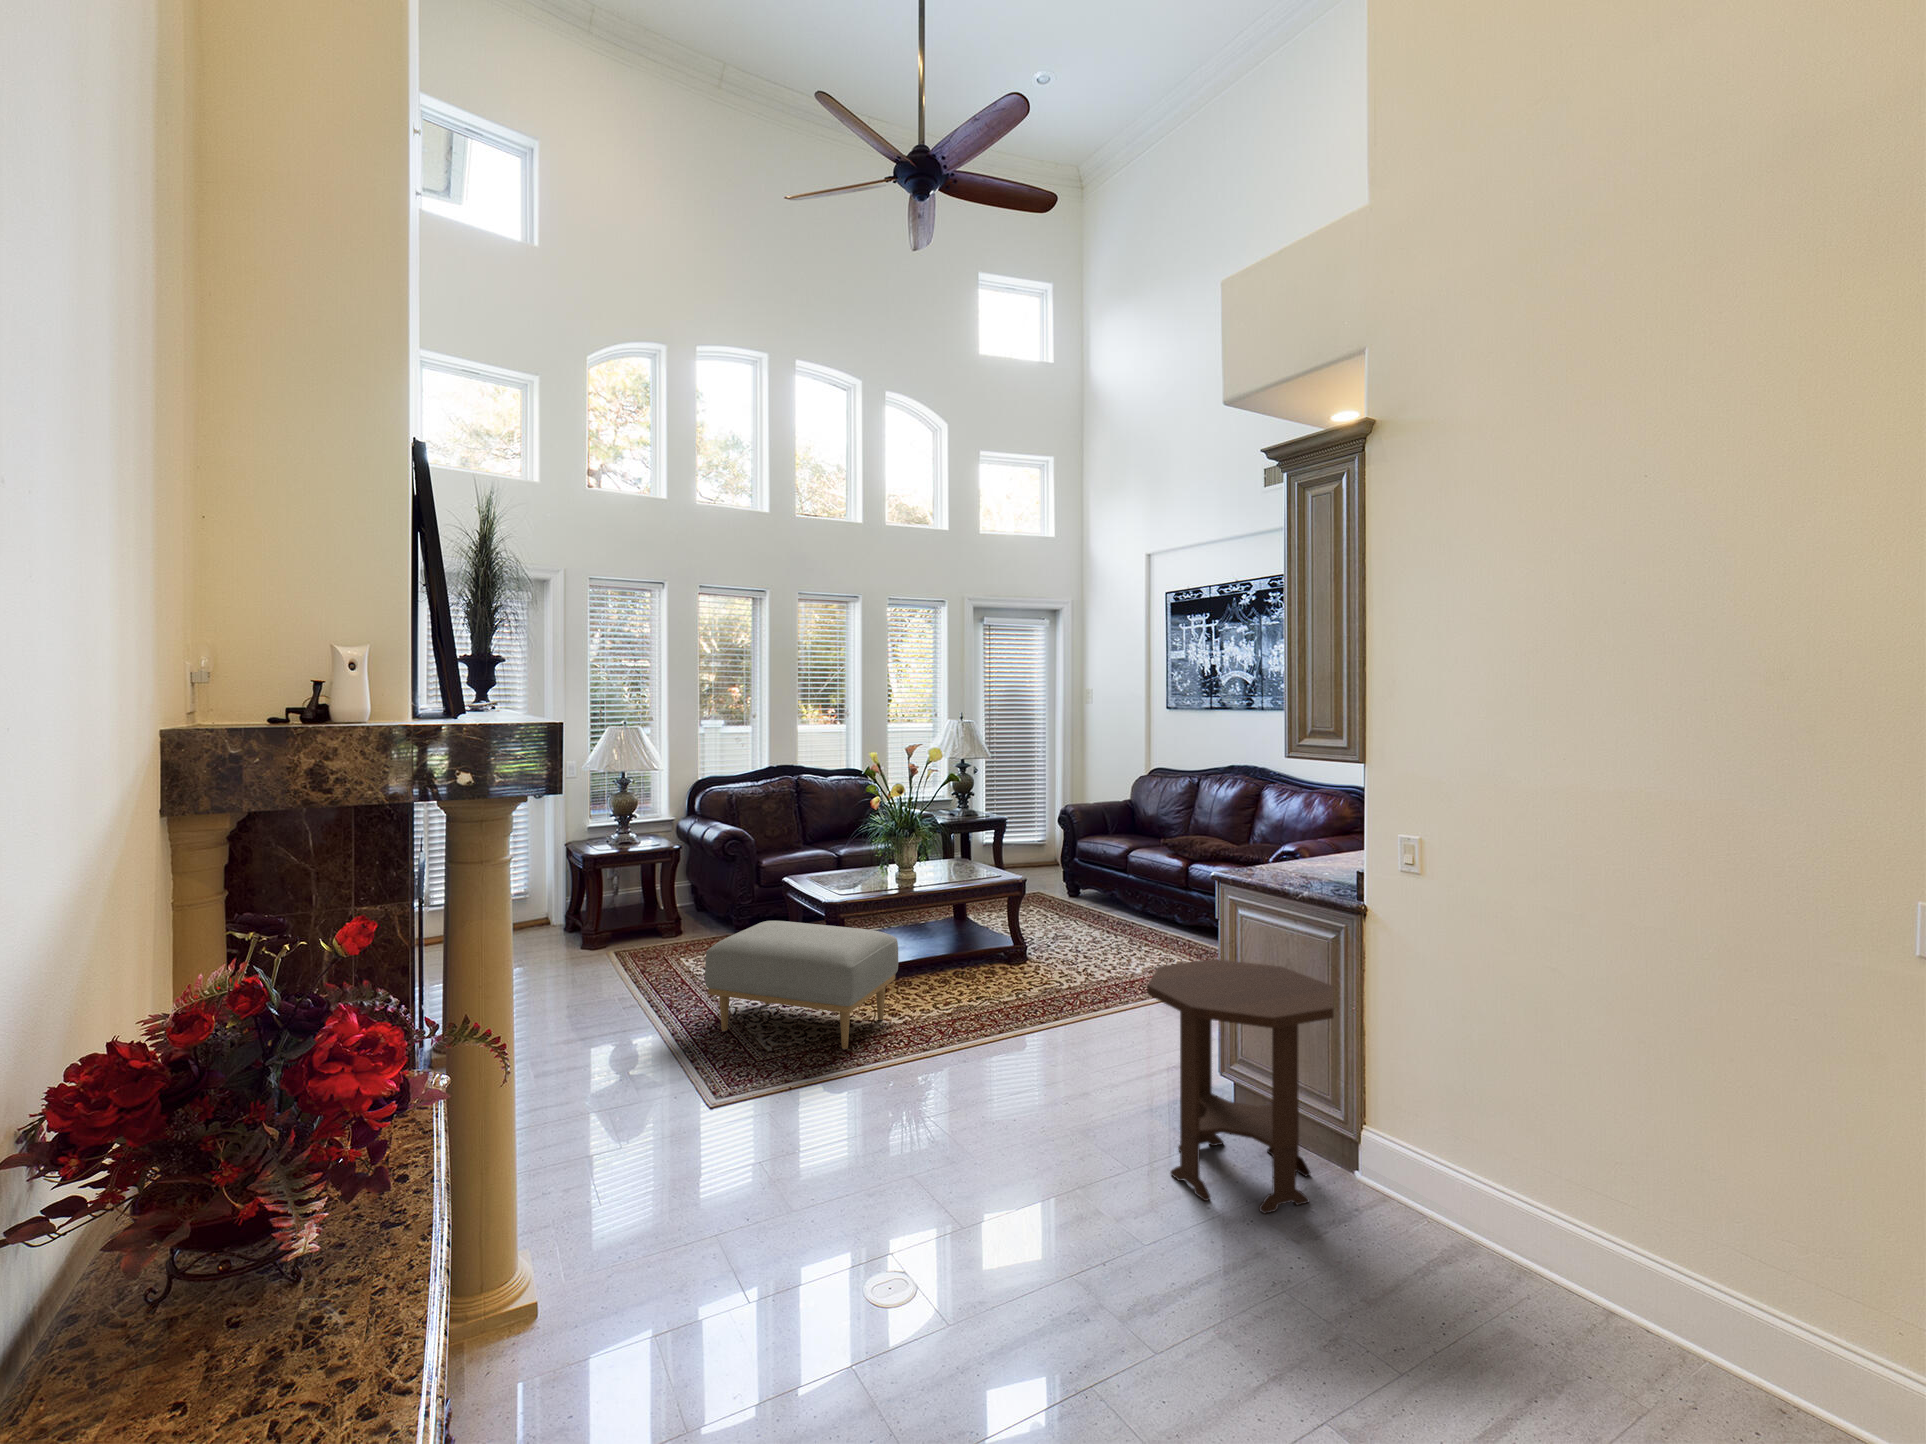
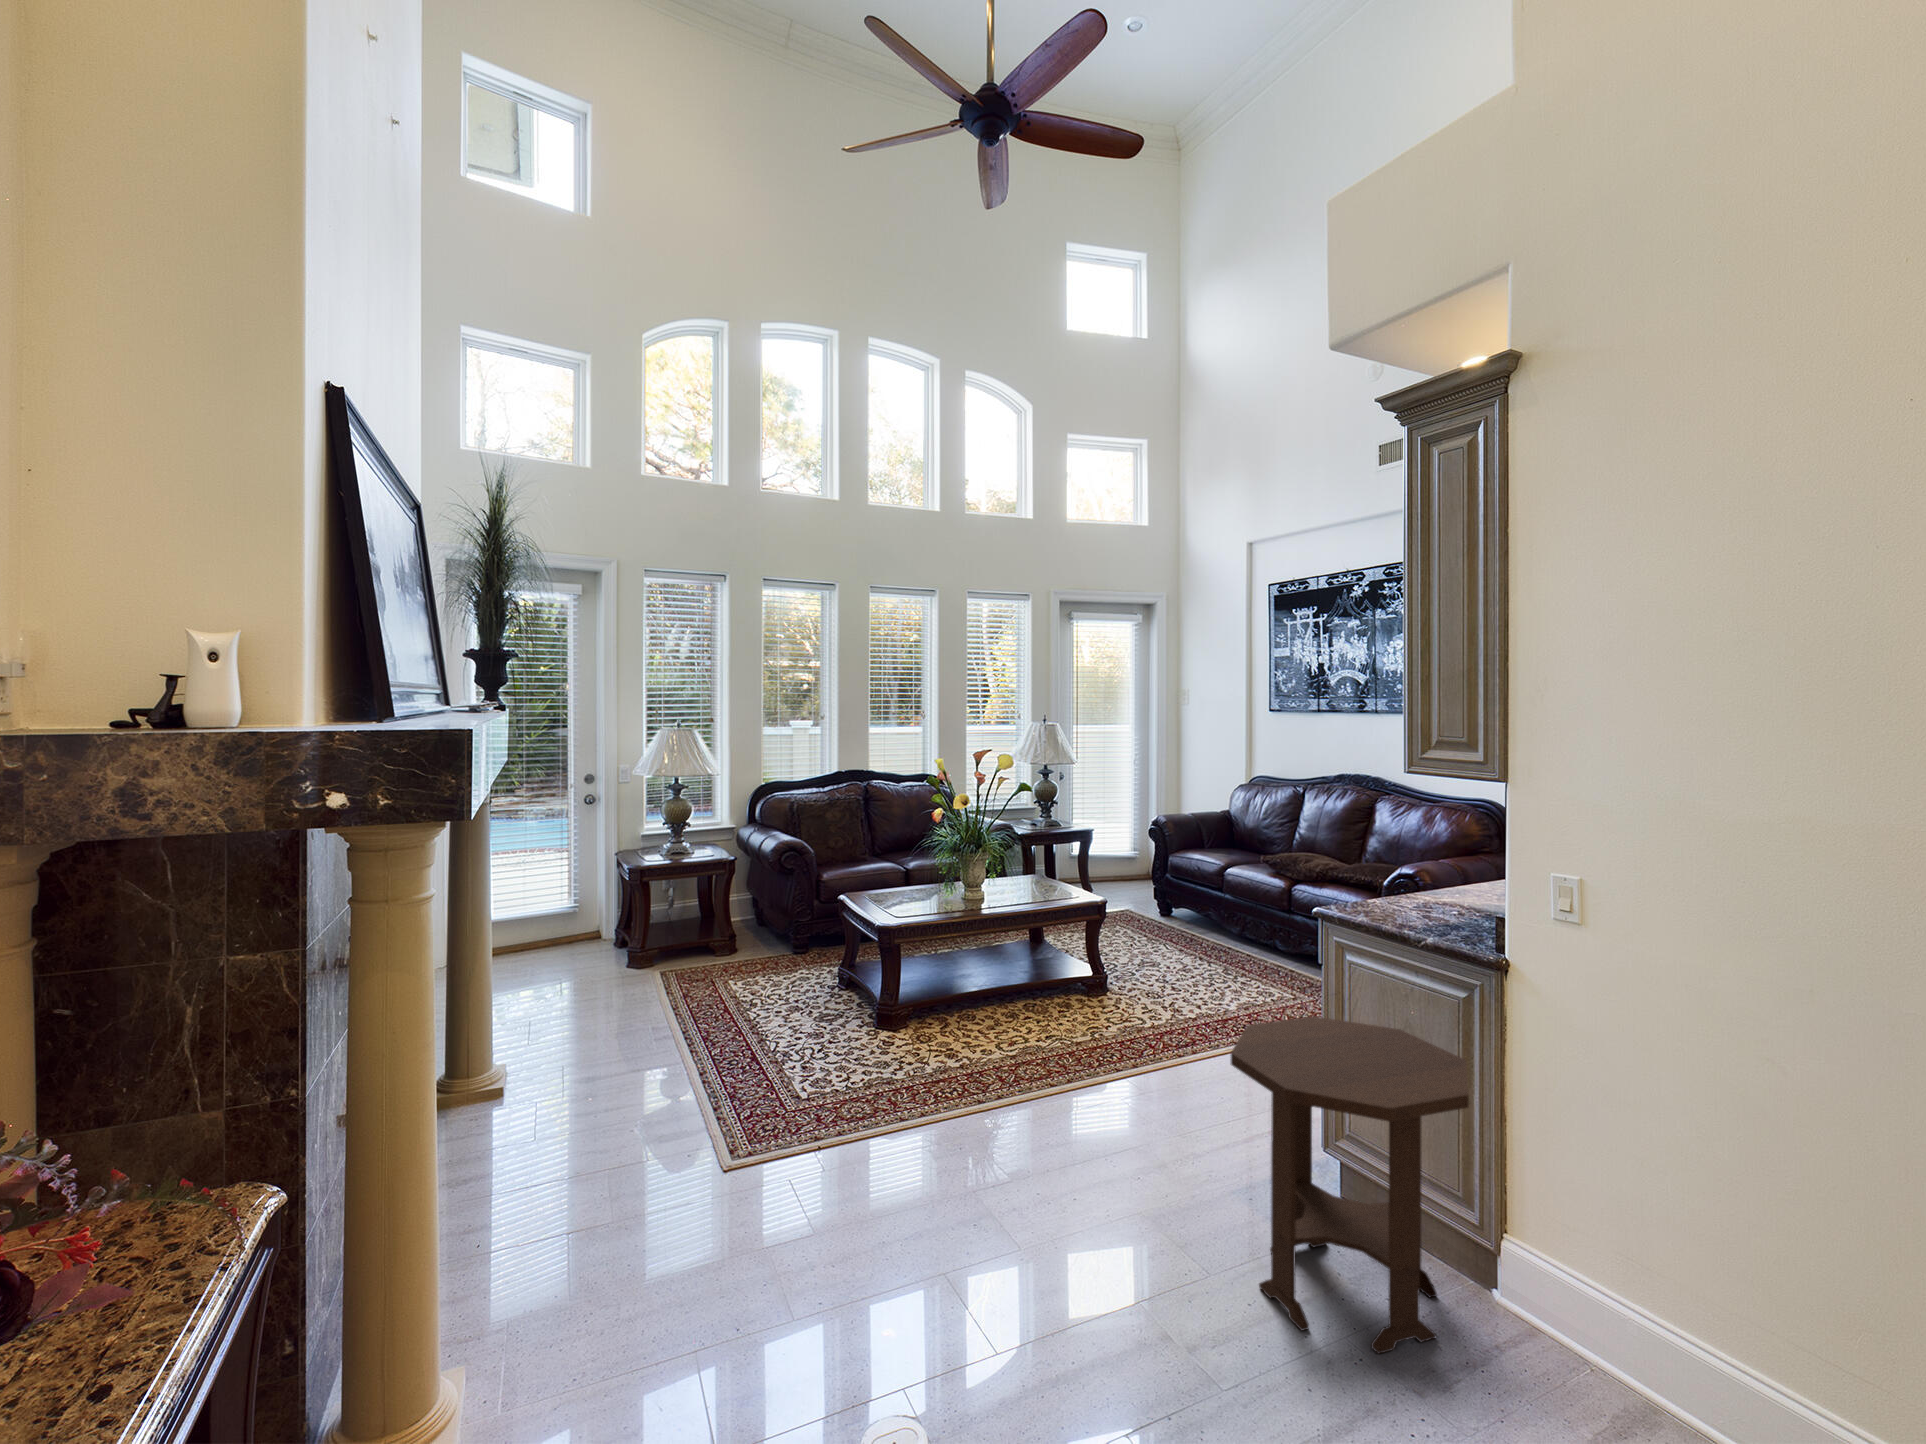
ottoman: present [705,921,898,1050] -> none [737,946,956,1099]

